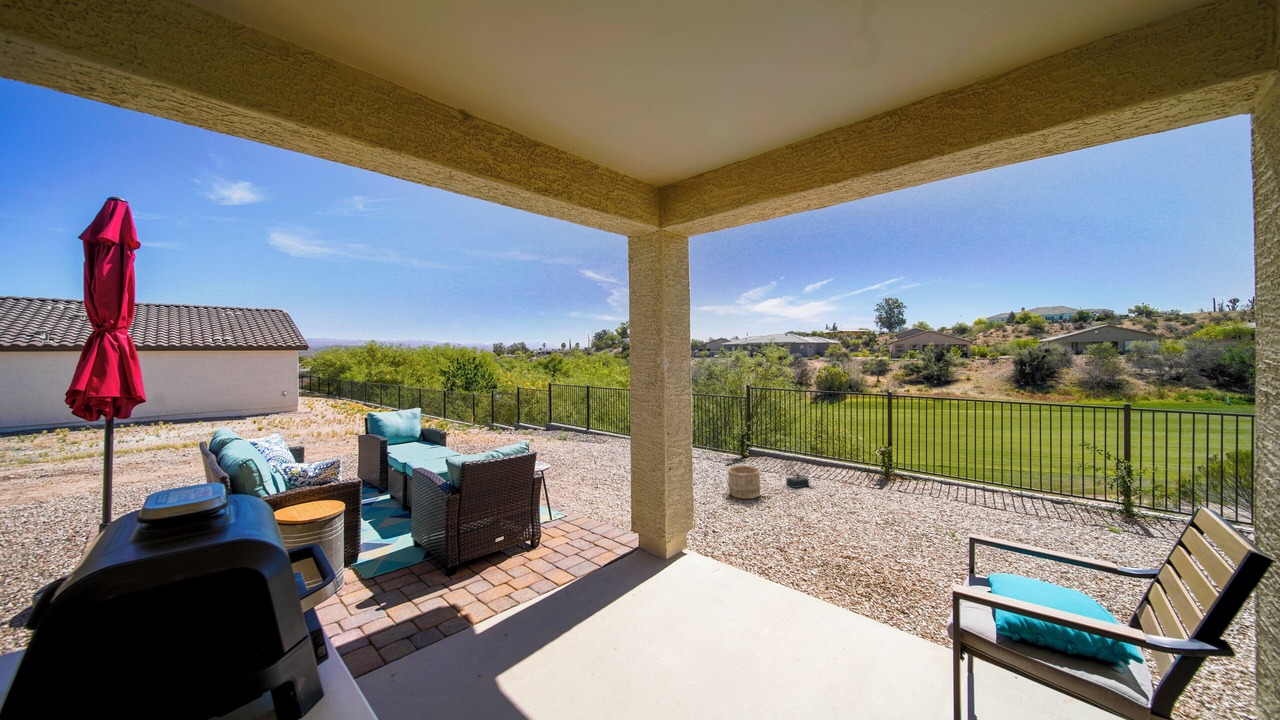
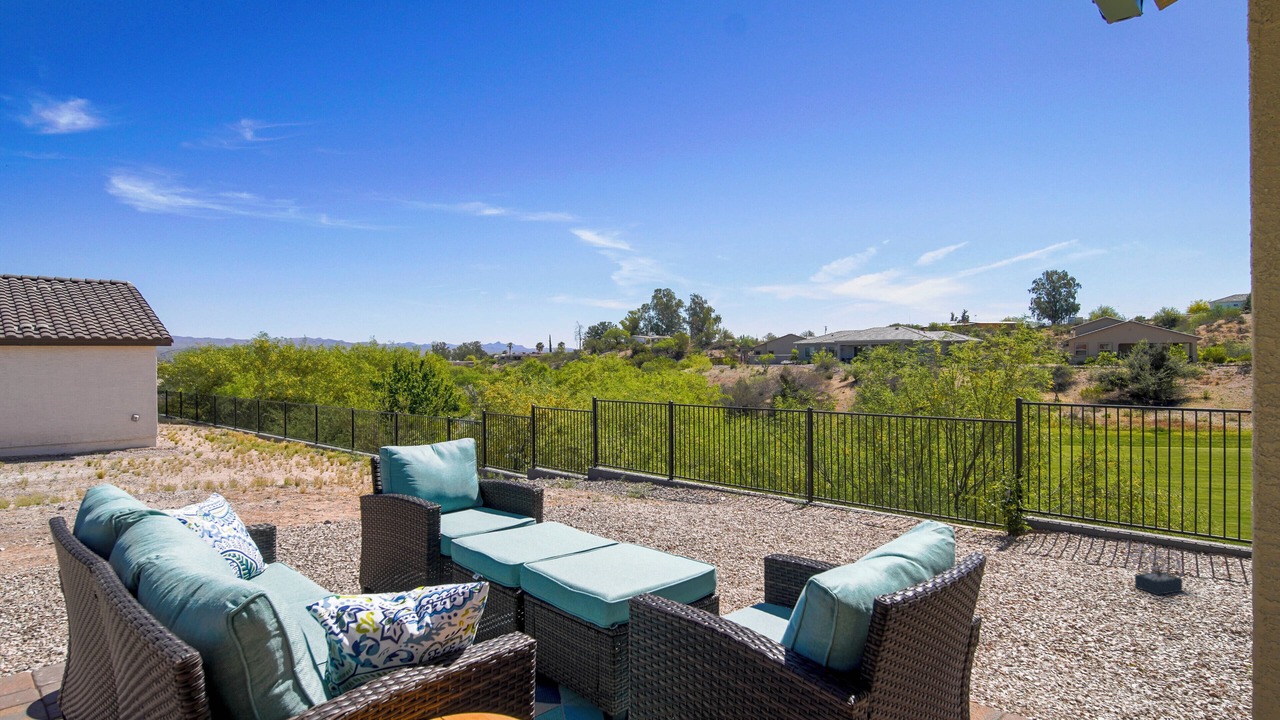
wooden bucket: present [728,466,760,499] -> none [1045,553,1121,620]

